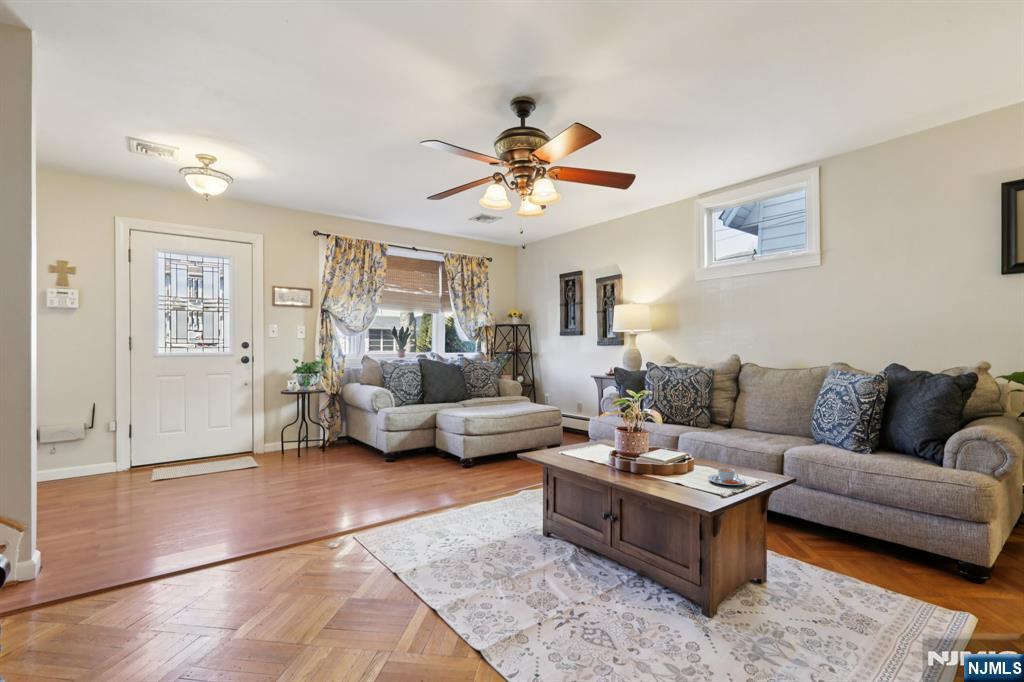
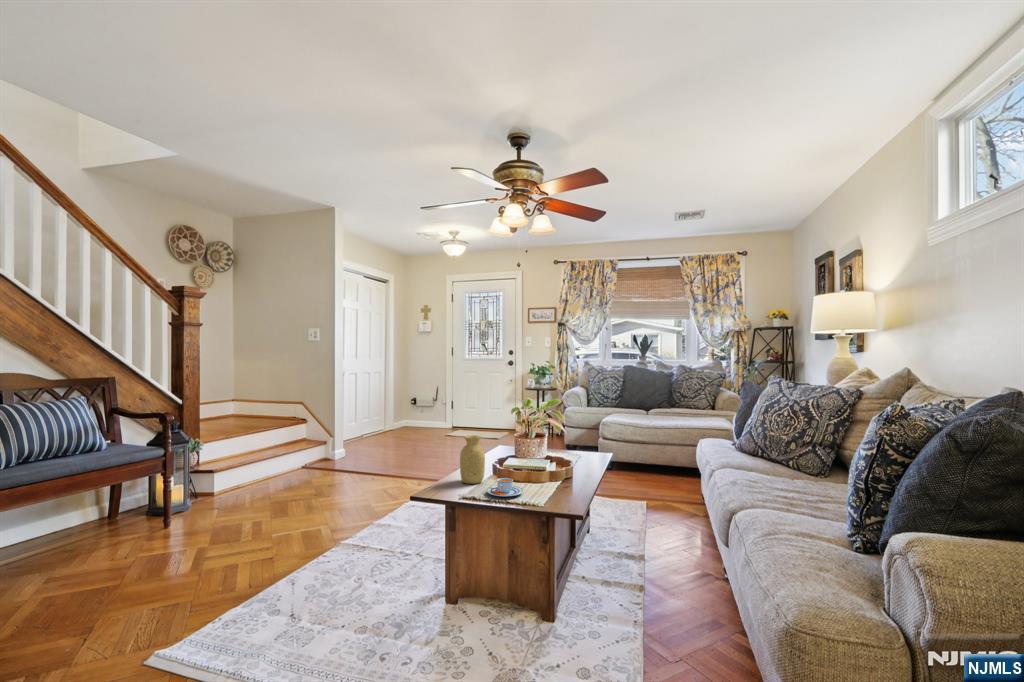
vase: none [663,436,690,487] -> present [460,435,485,484]

